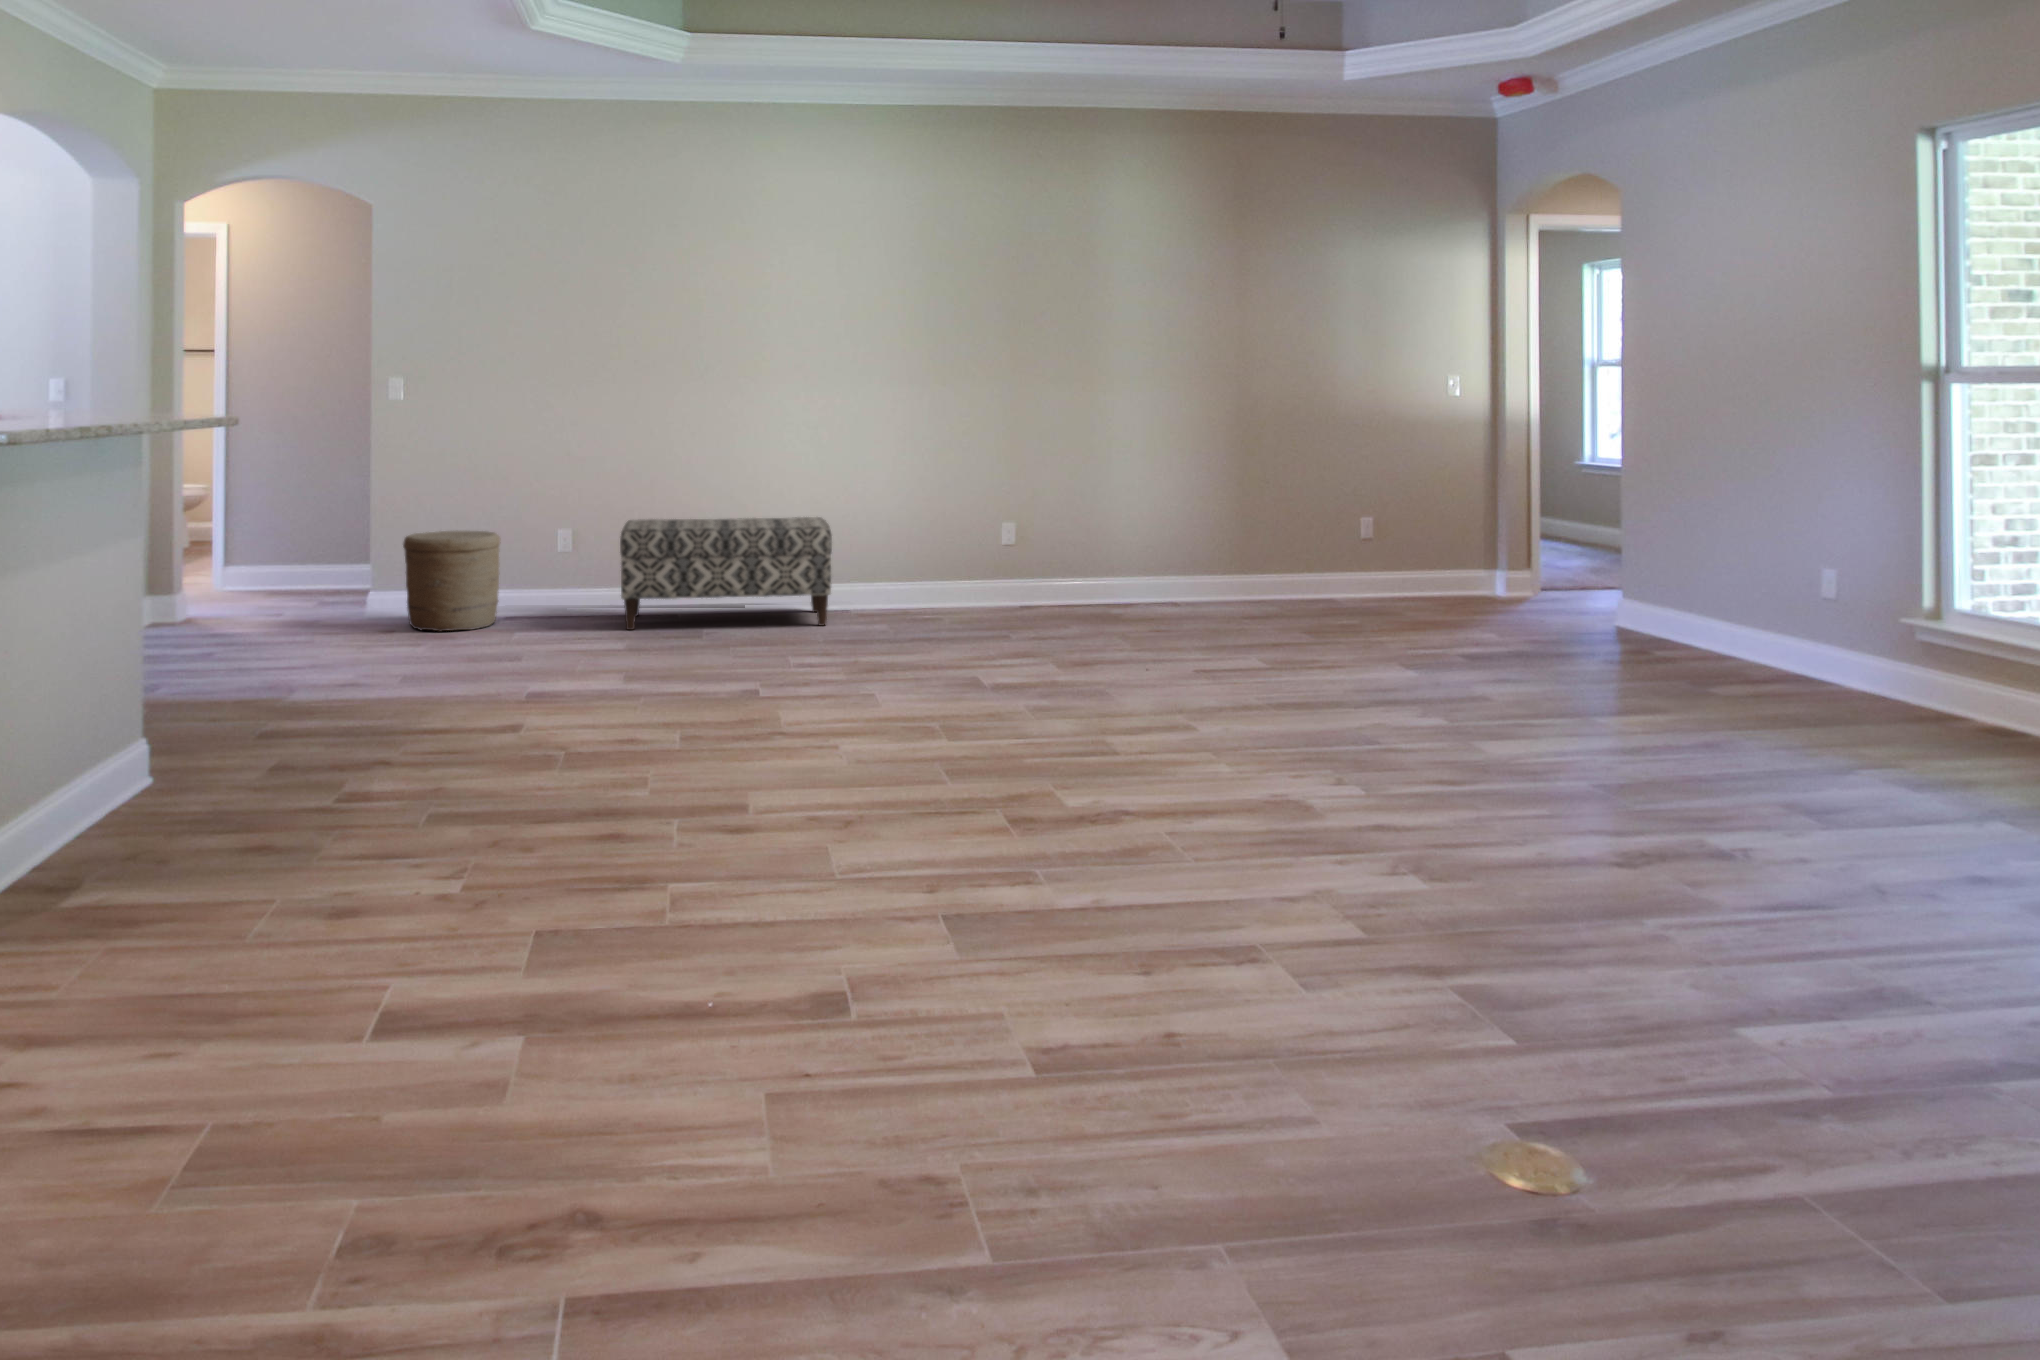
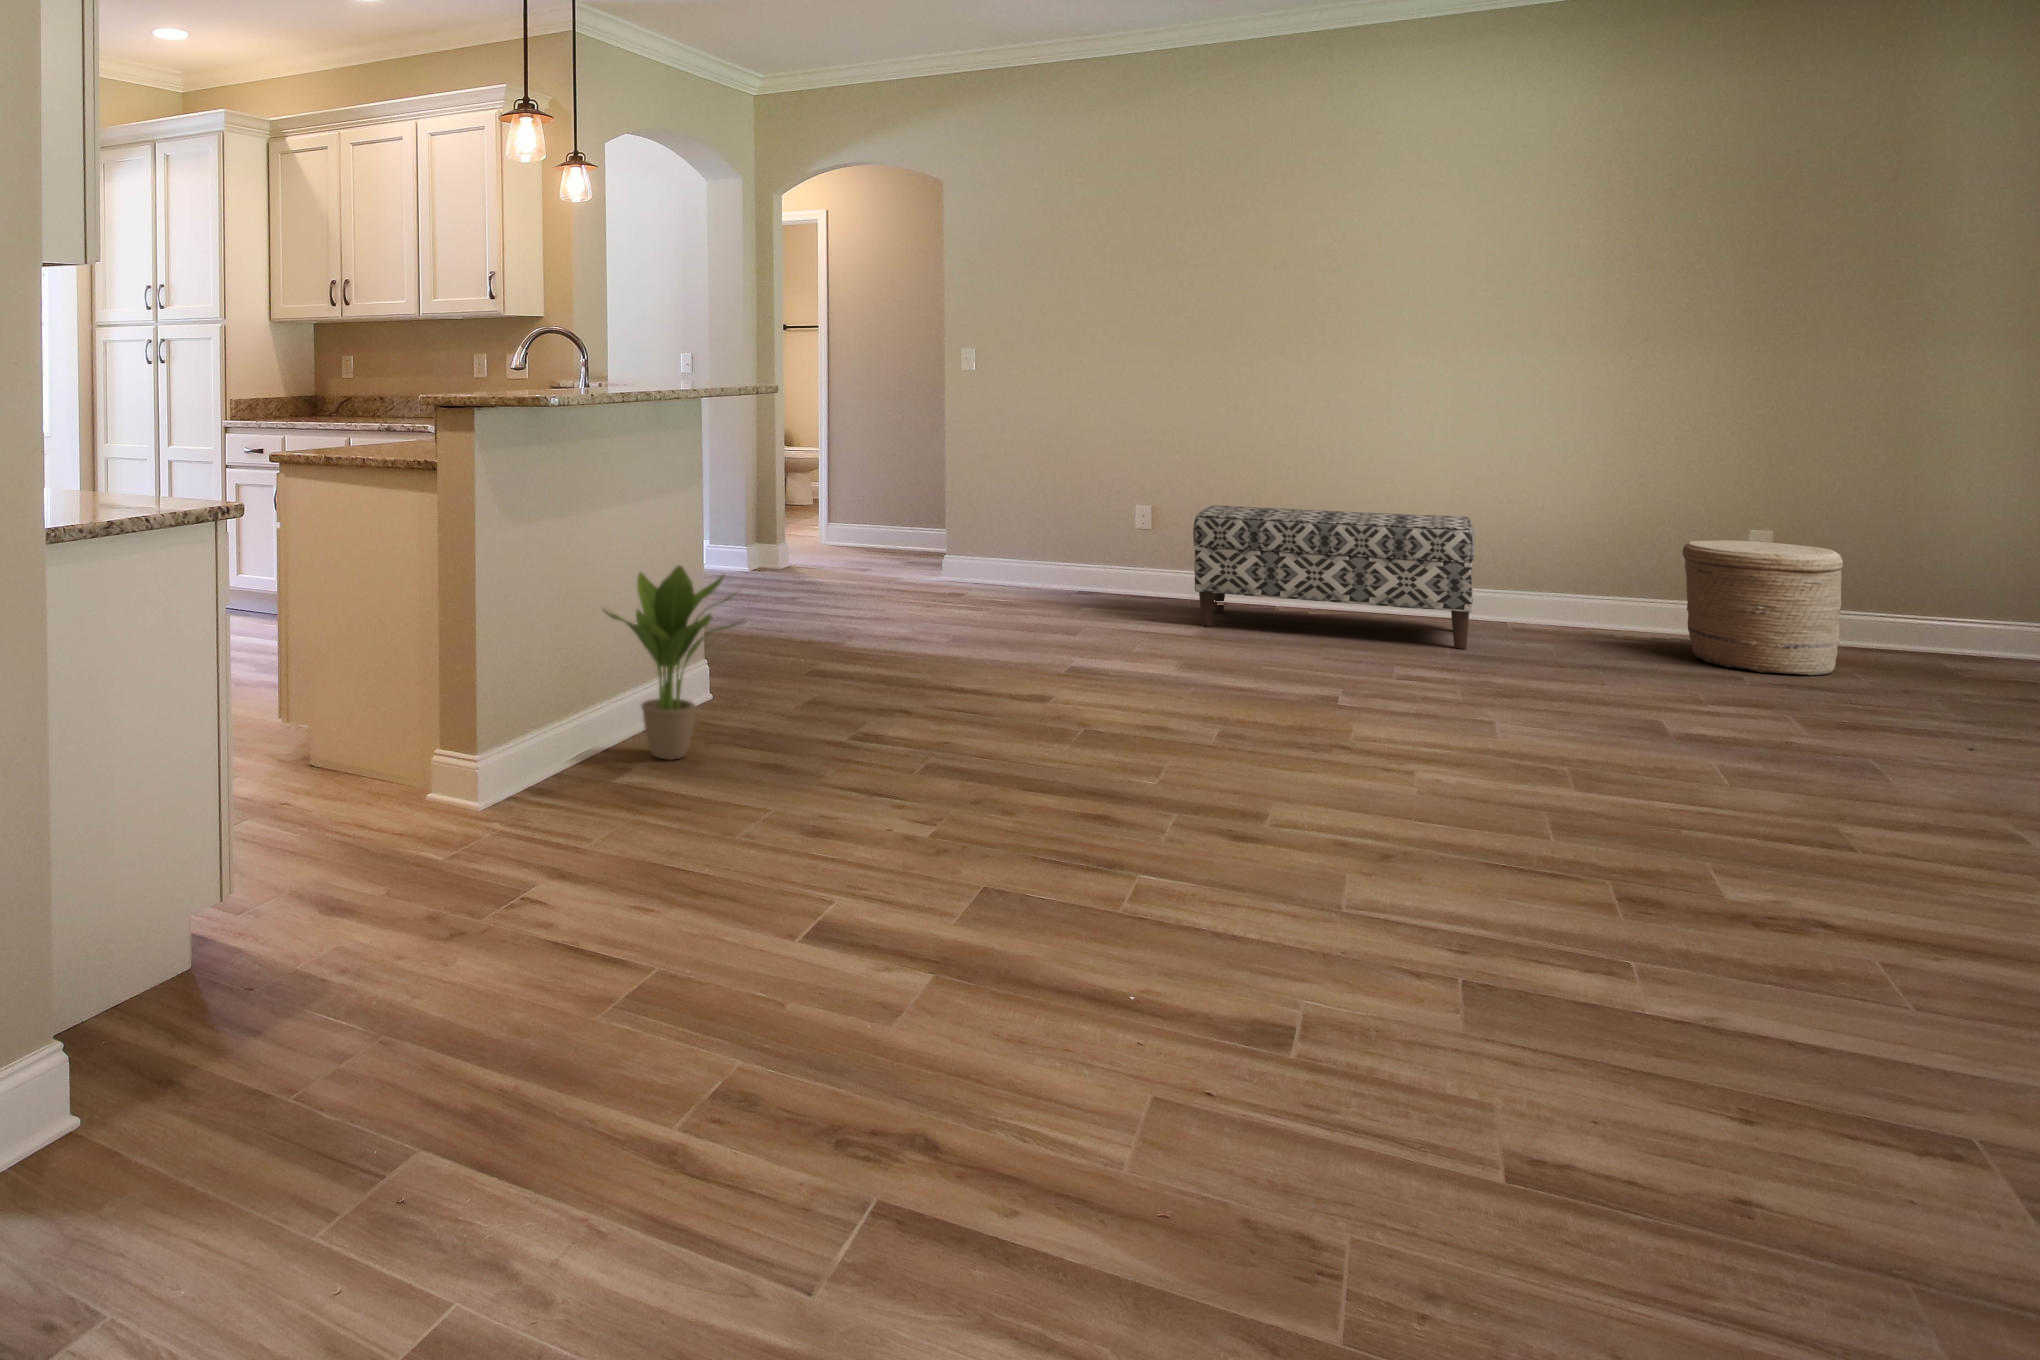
woven basket: present [403,531,500,632] -> present [1683,540,1843,675]
potted plant: none [42,627,234,862] -> present [604,566,736,760]

